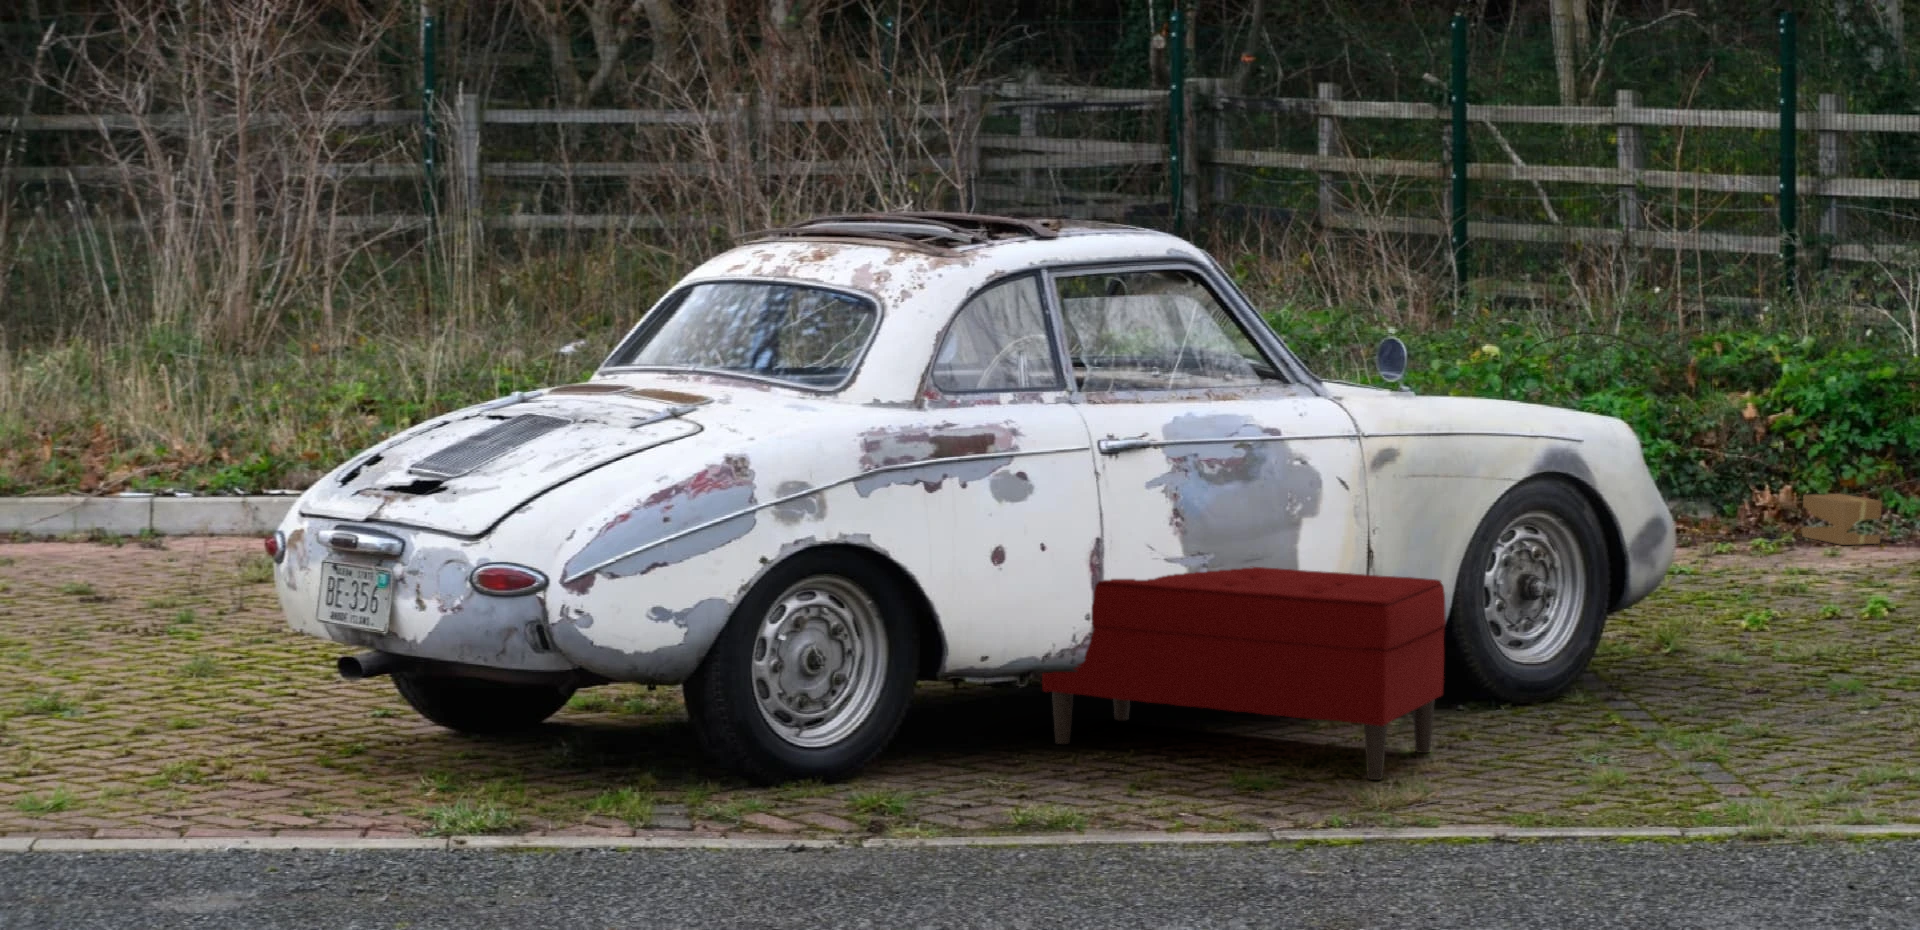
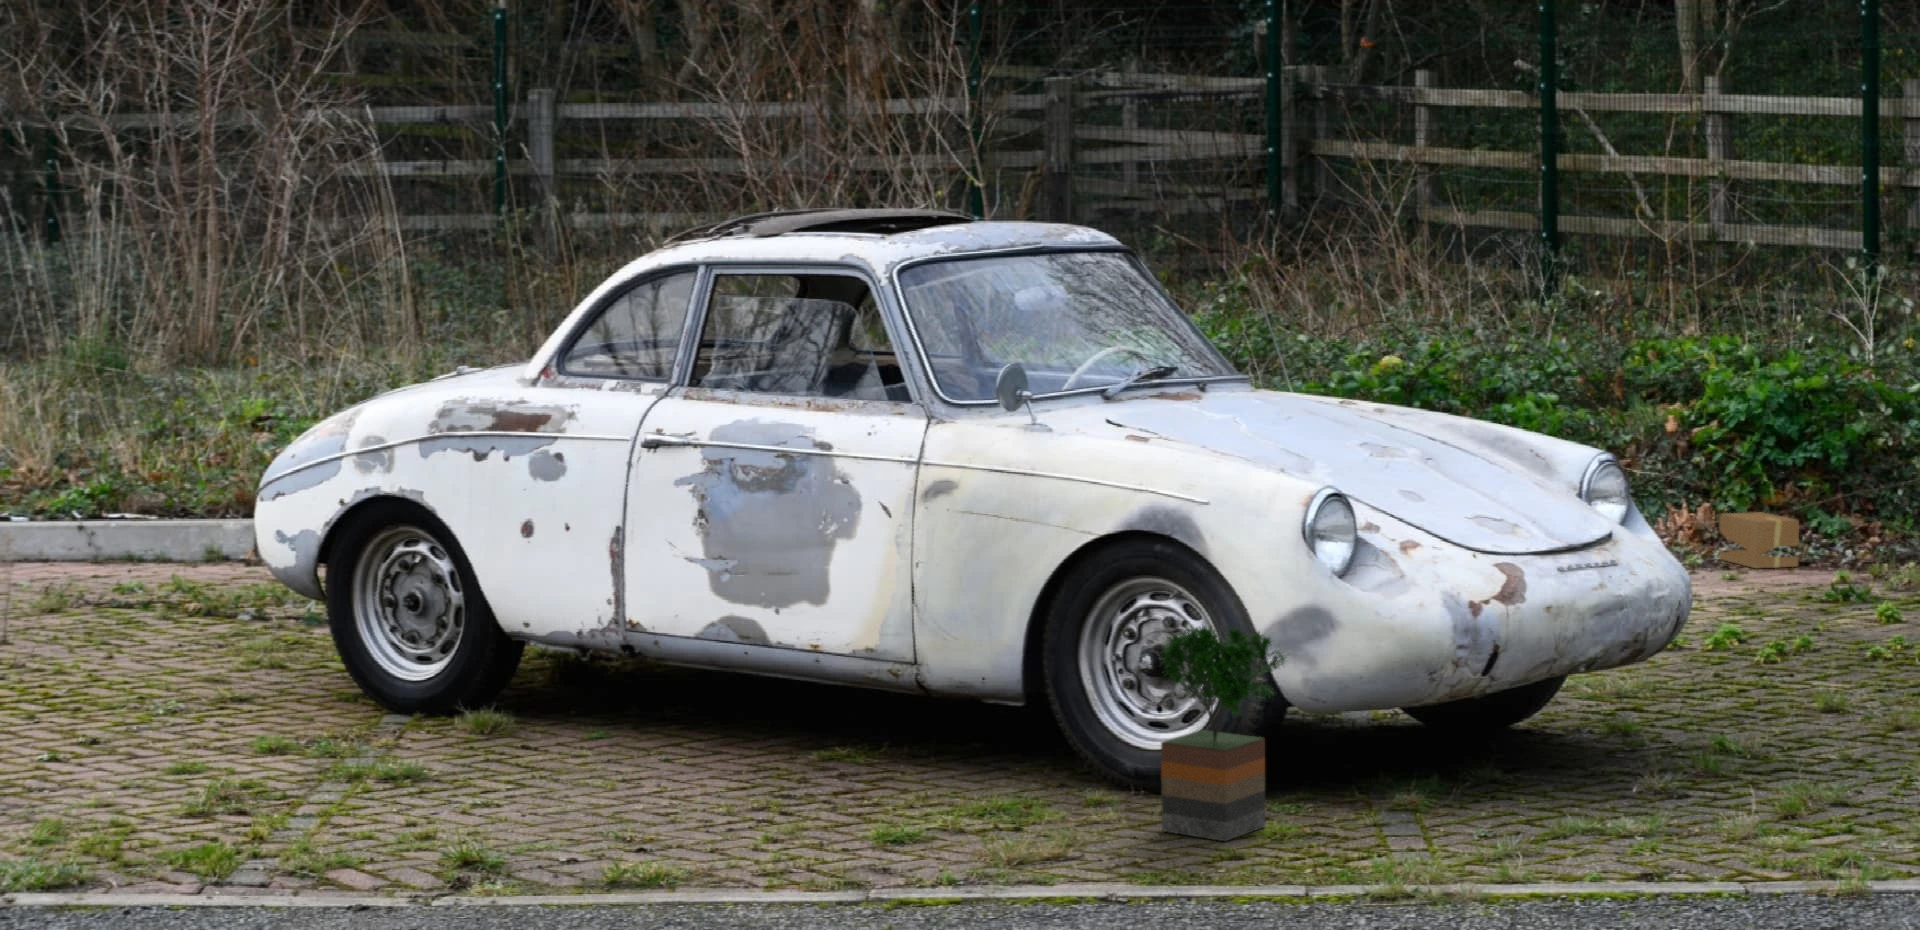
bench: present [1042,567,1446,780] -> none [705,591,1129,833]
potted tree: none [1492,585,1620,787] -> present [1161,626,1285,841]

